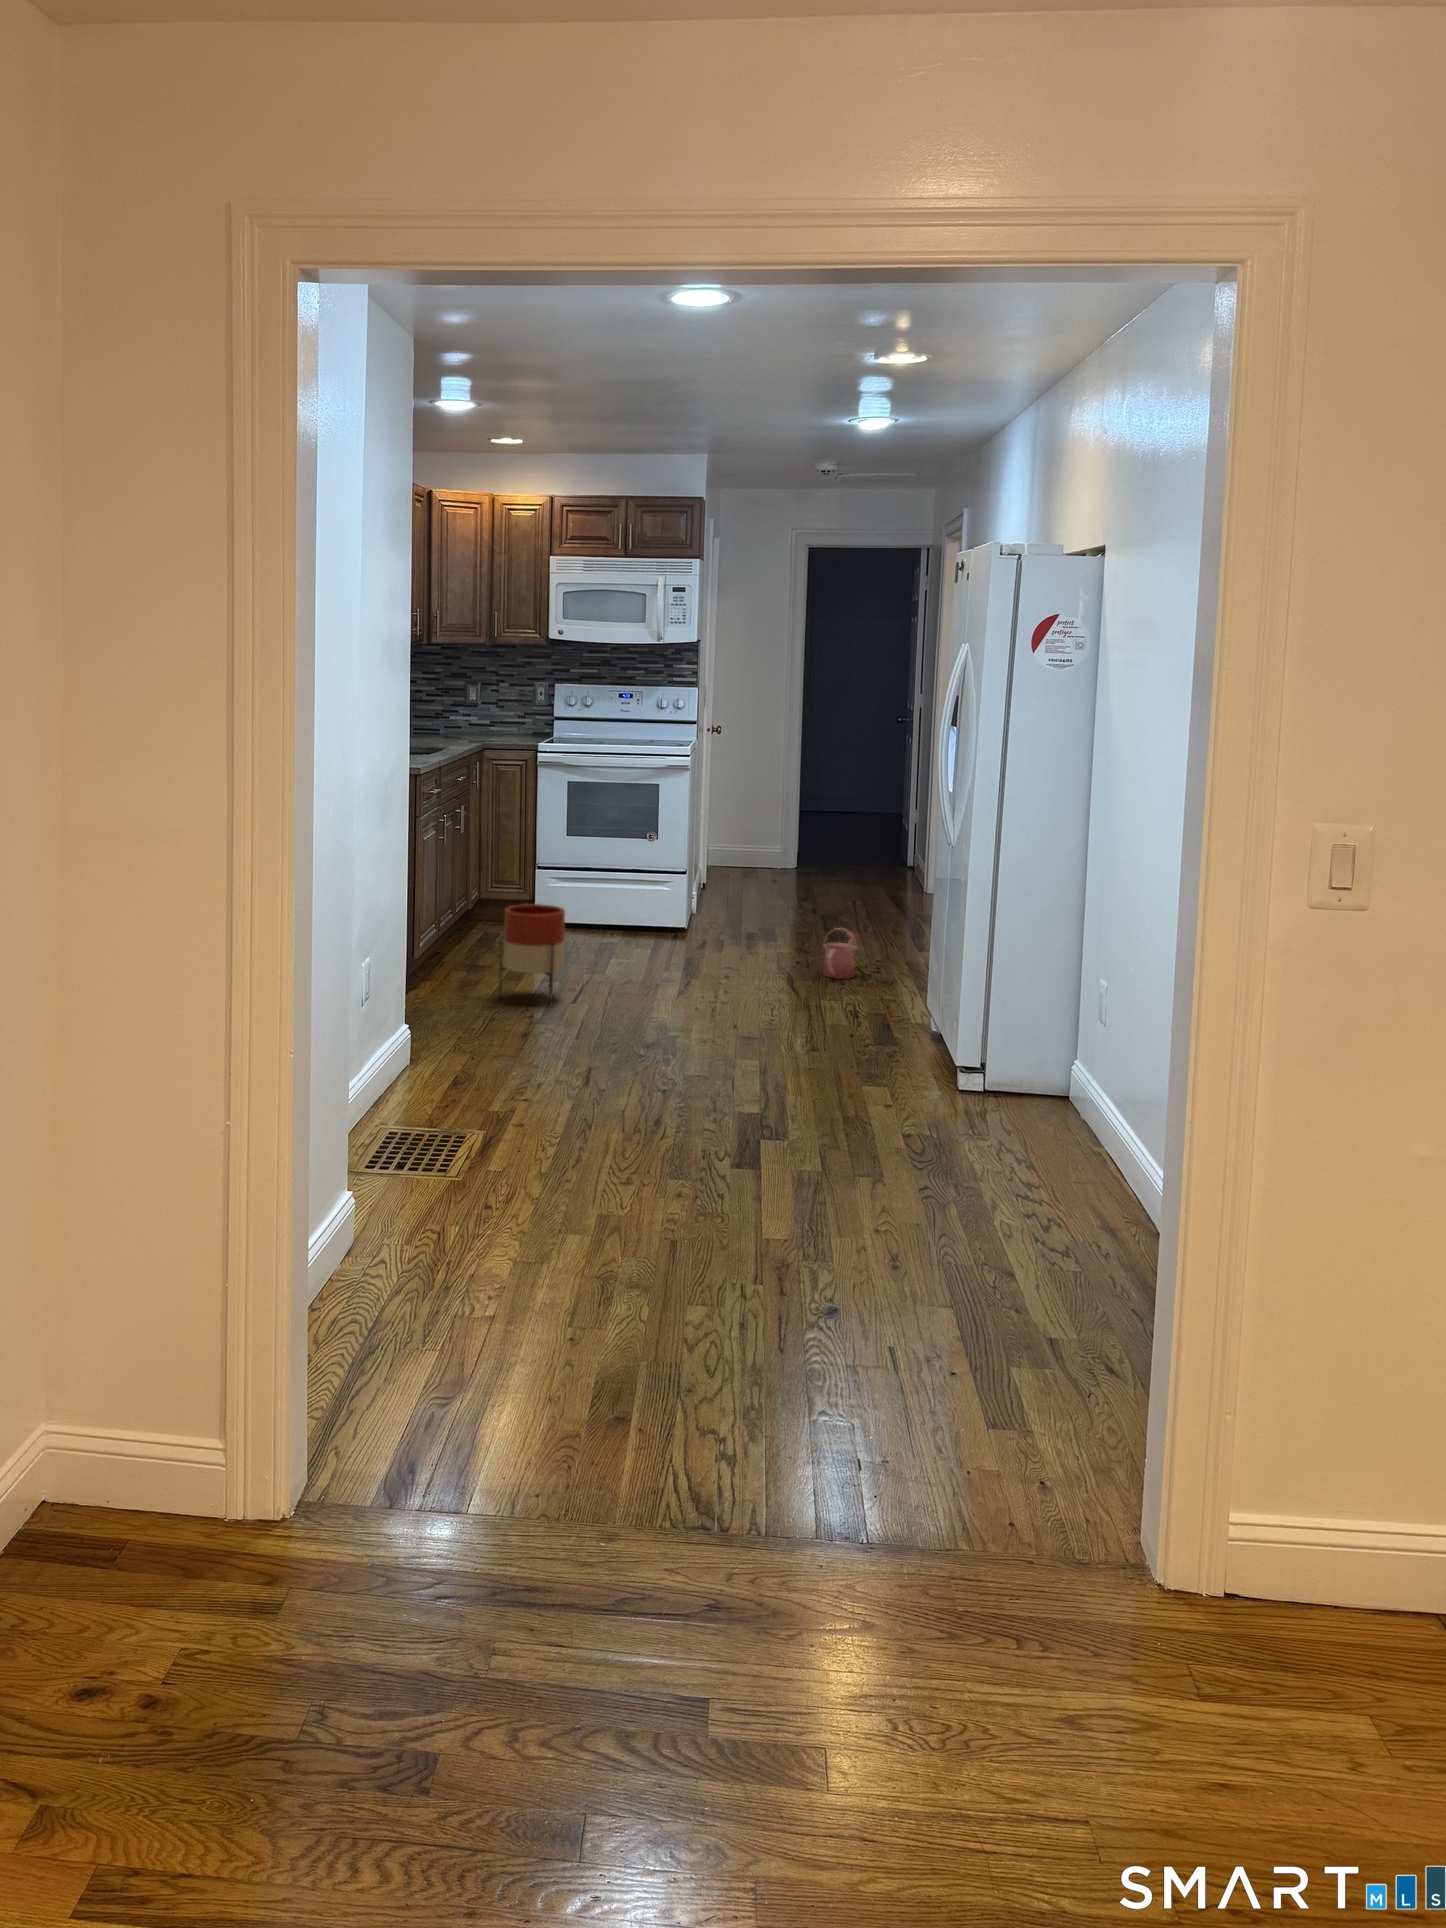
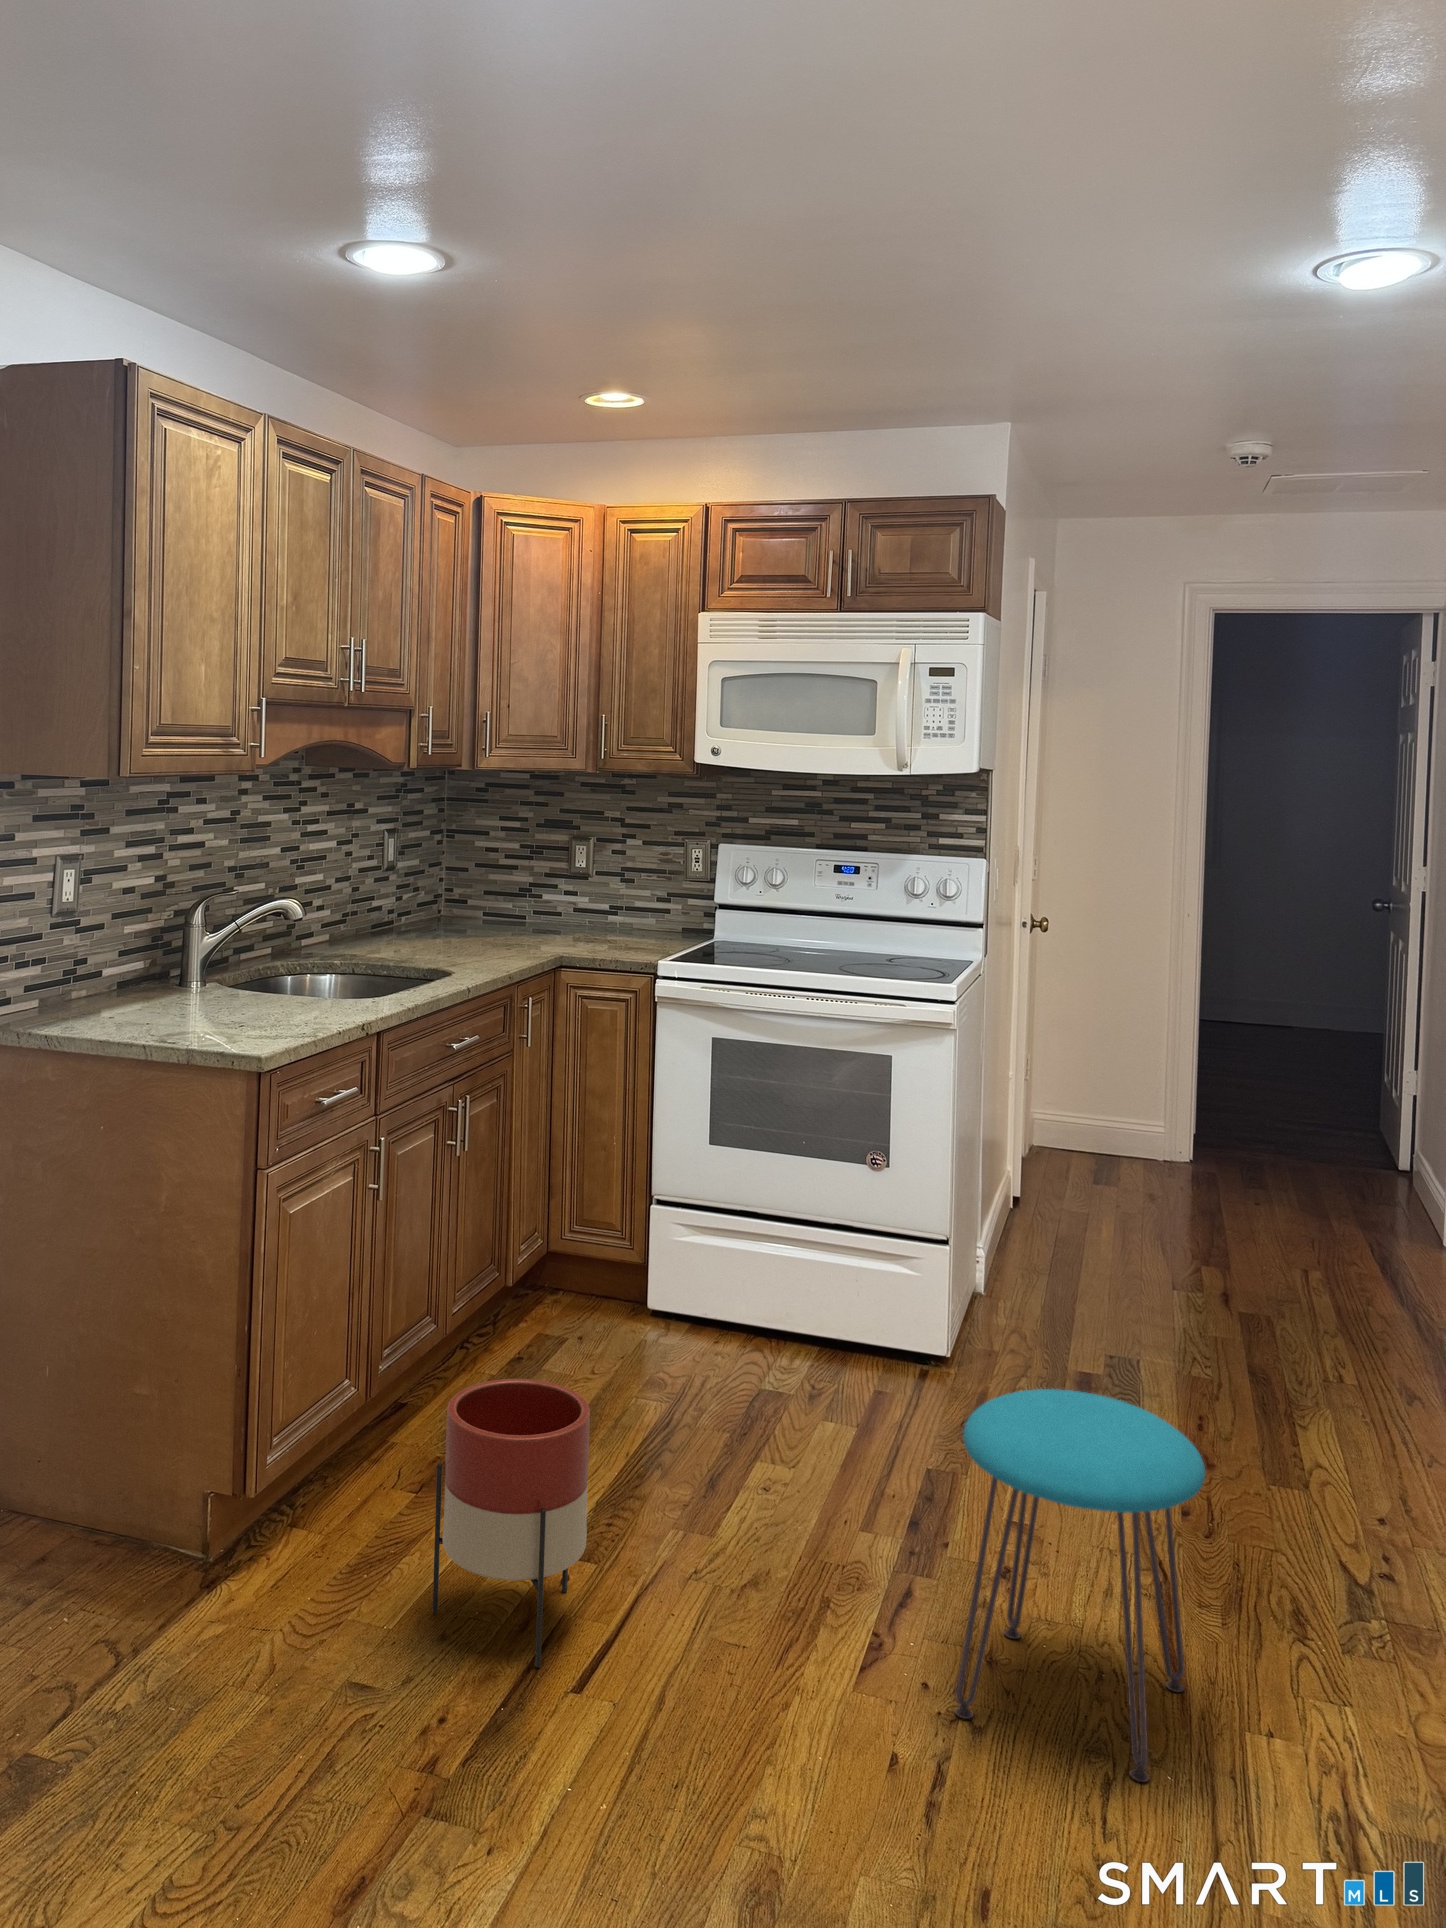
stool: none [716,889,807,1012] -> present [955,1389,1205,1782]
watering can: present [823,929,859,979] -> none [1242,1460,1335,1602]

